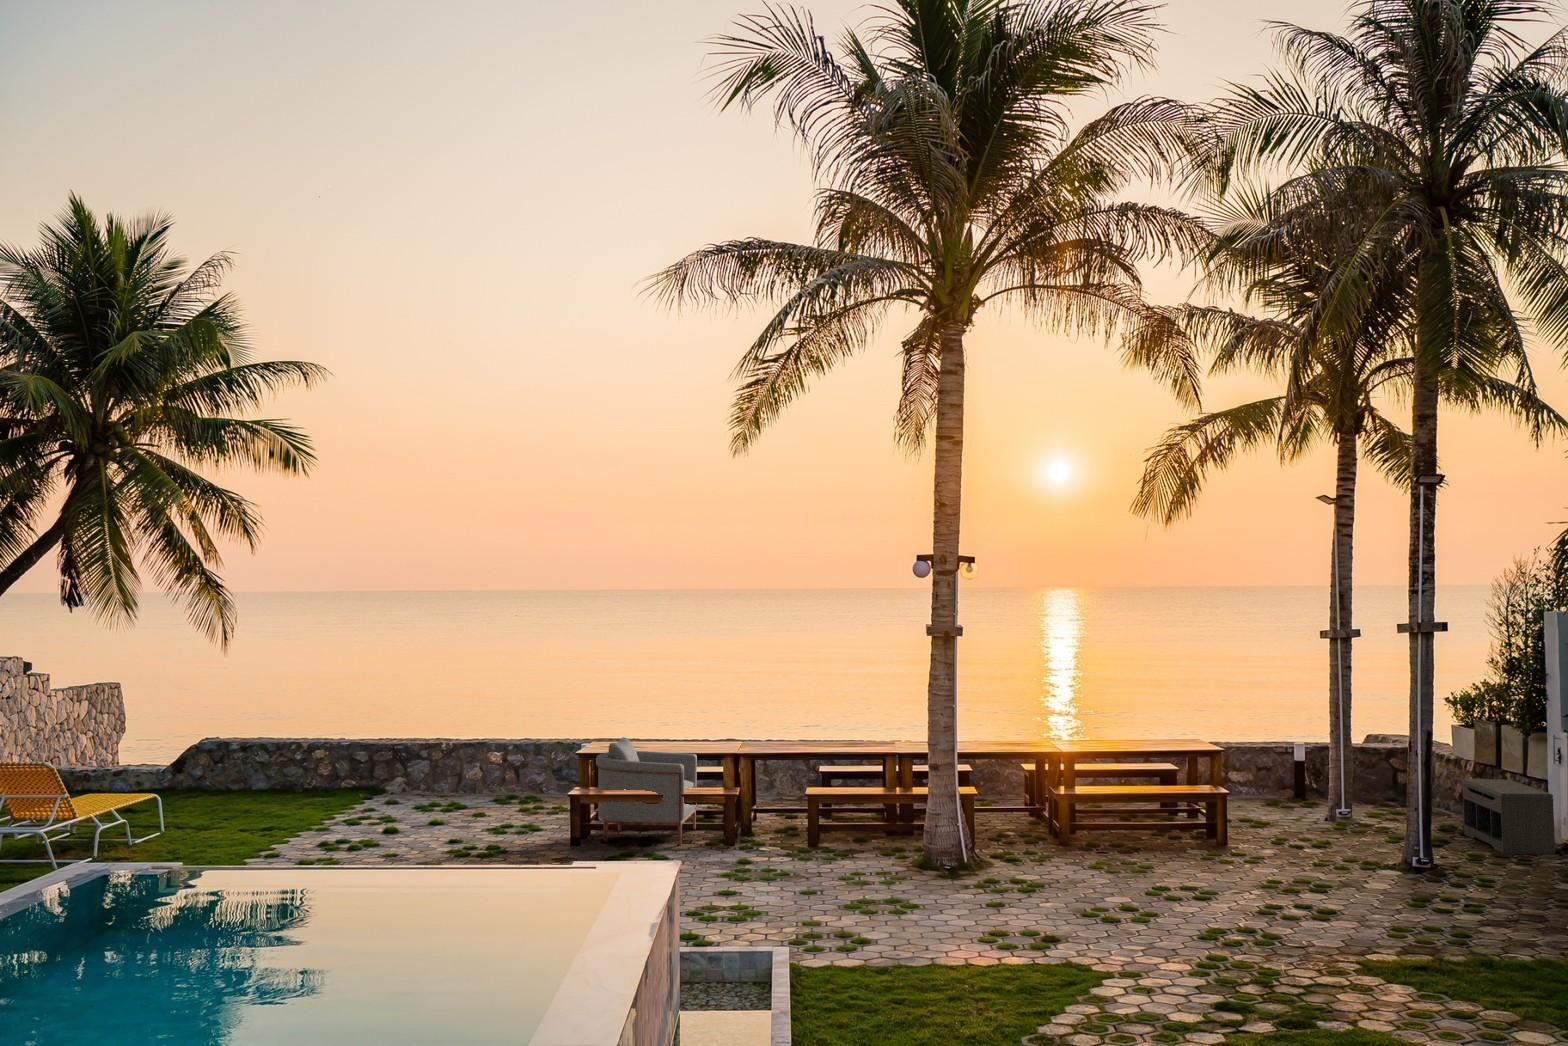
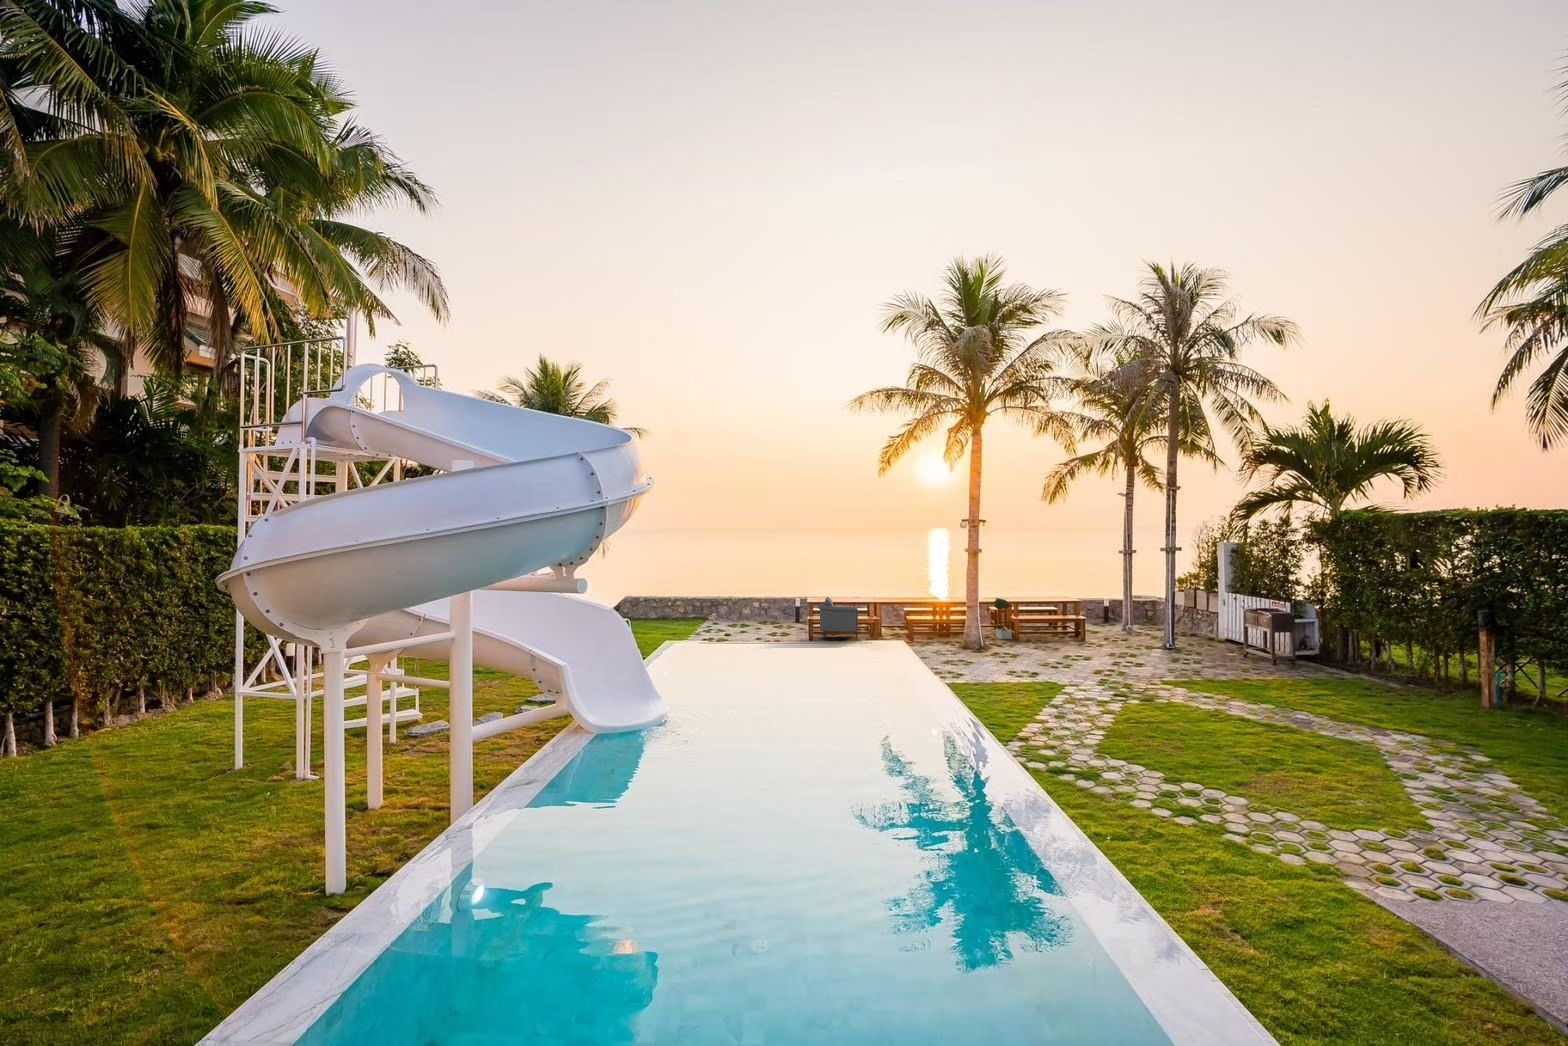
potted tree: none [1015,741,1057,843] -> present [994,598,1012,639]
bench: present [1462,779,1555,855] -> none [1181,612,1223,643]

